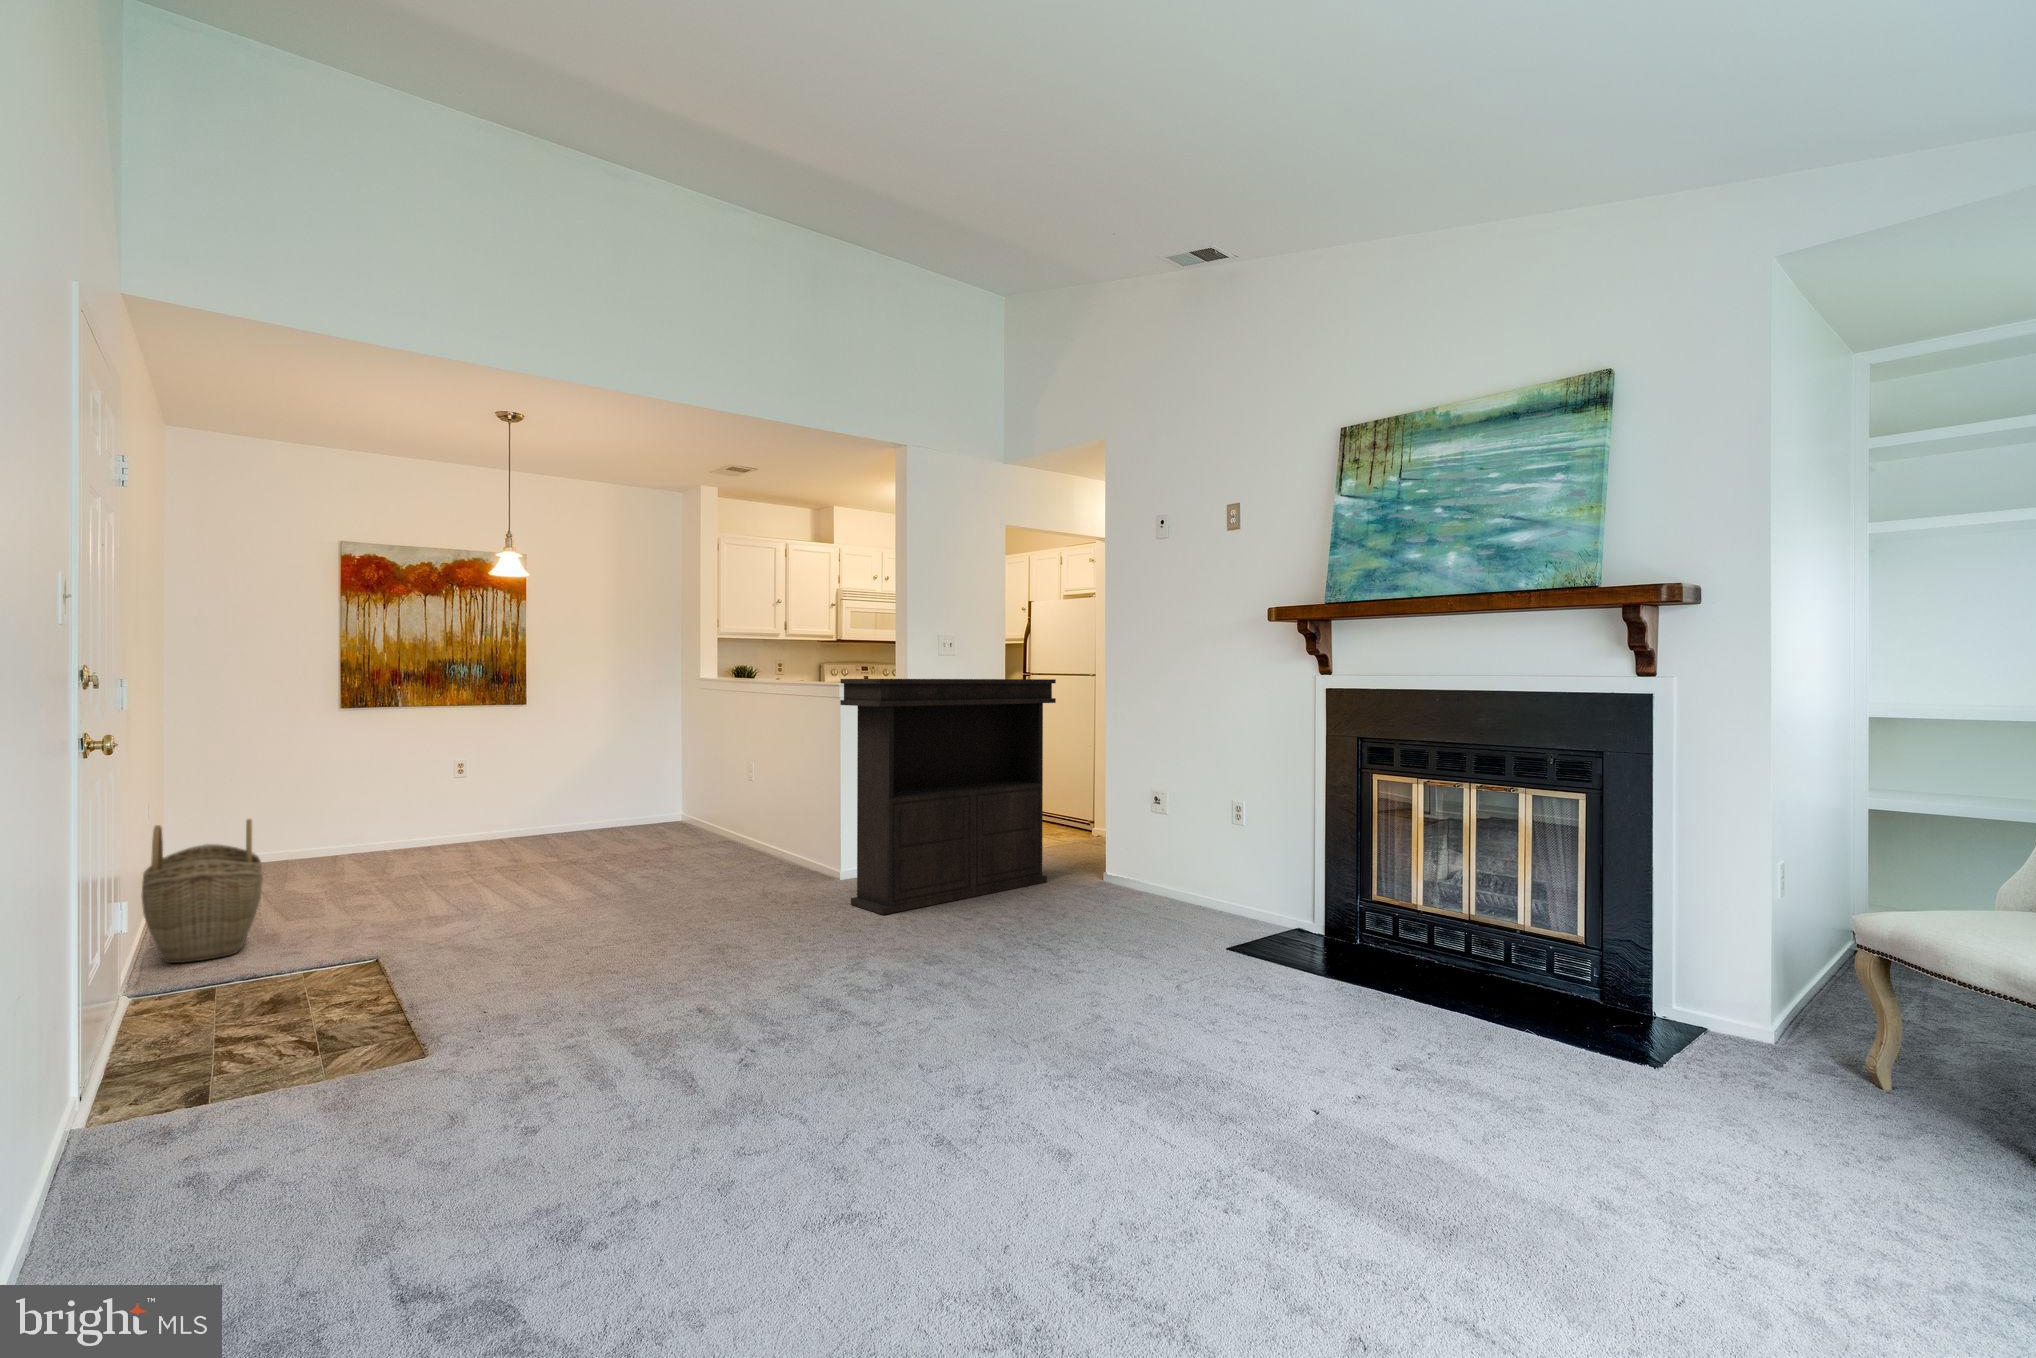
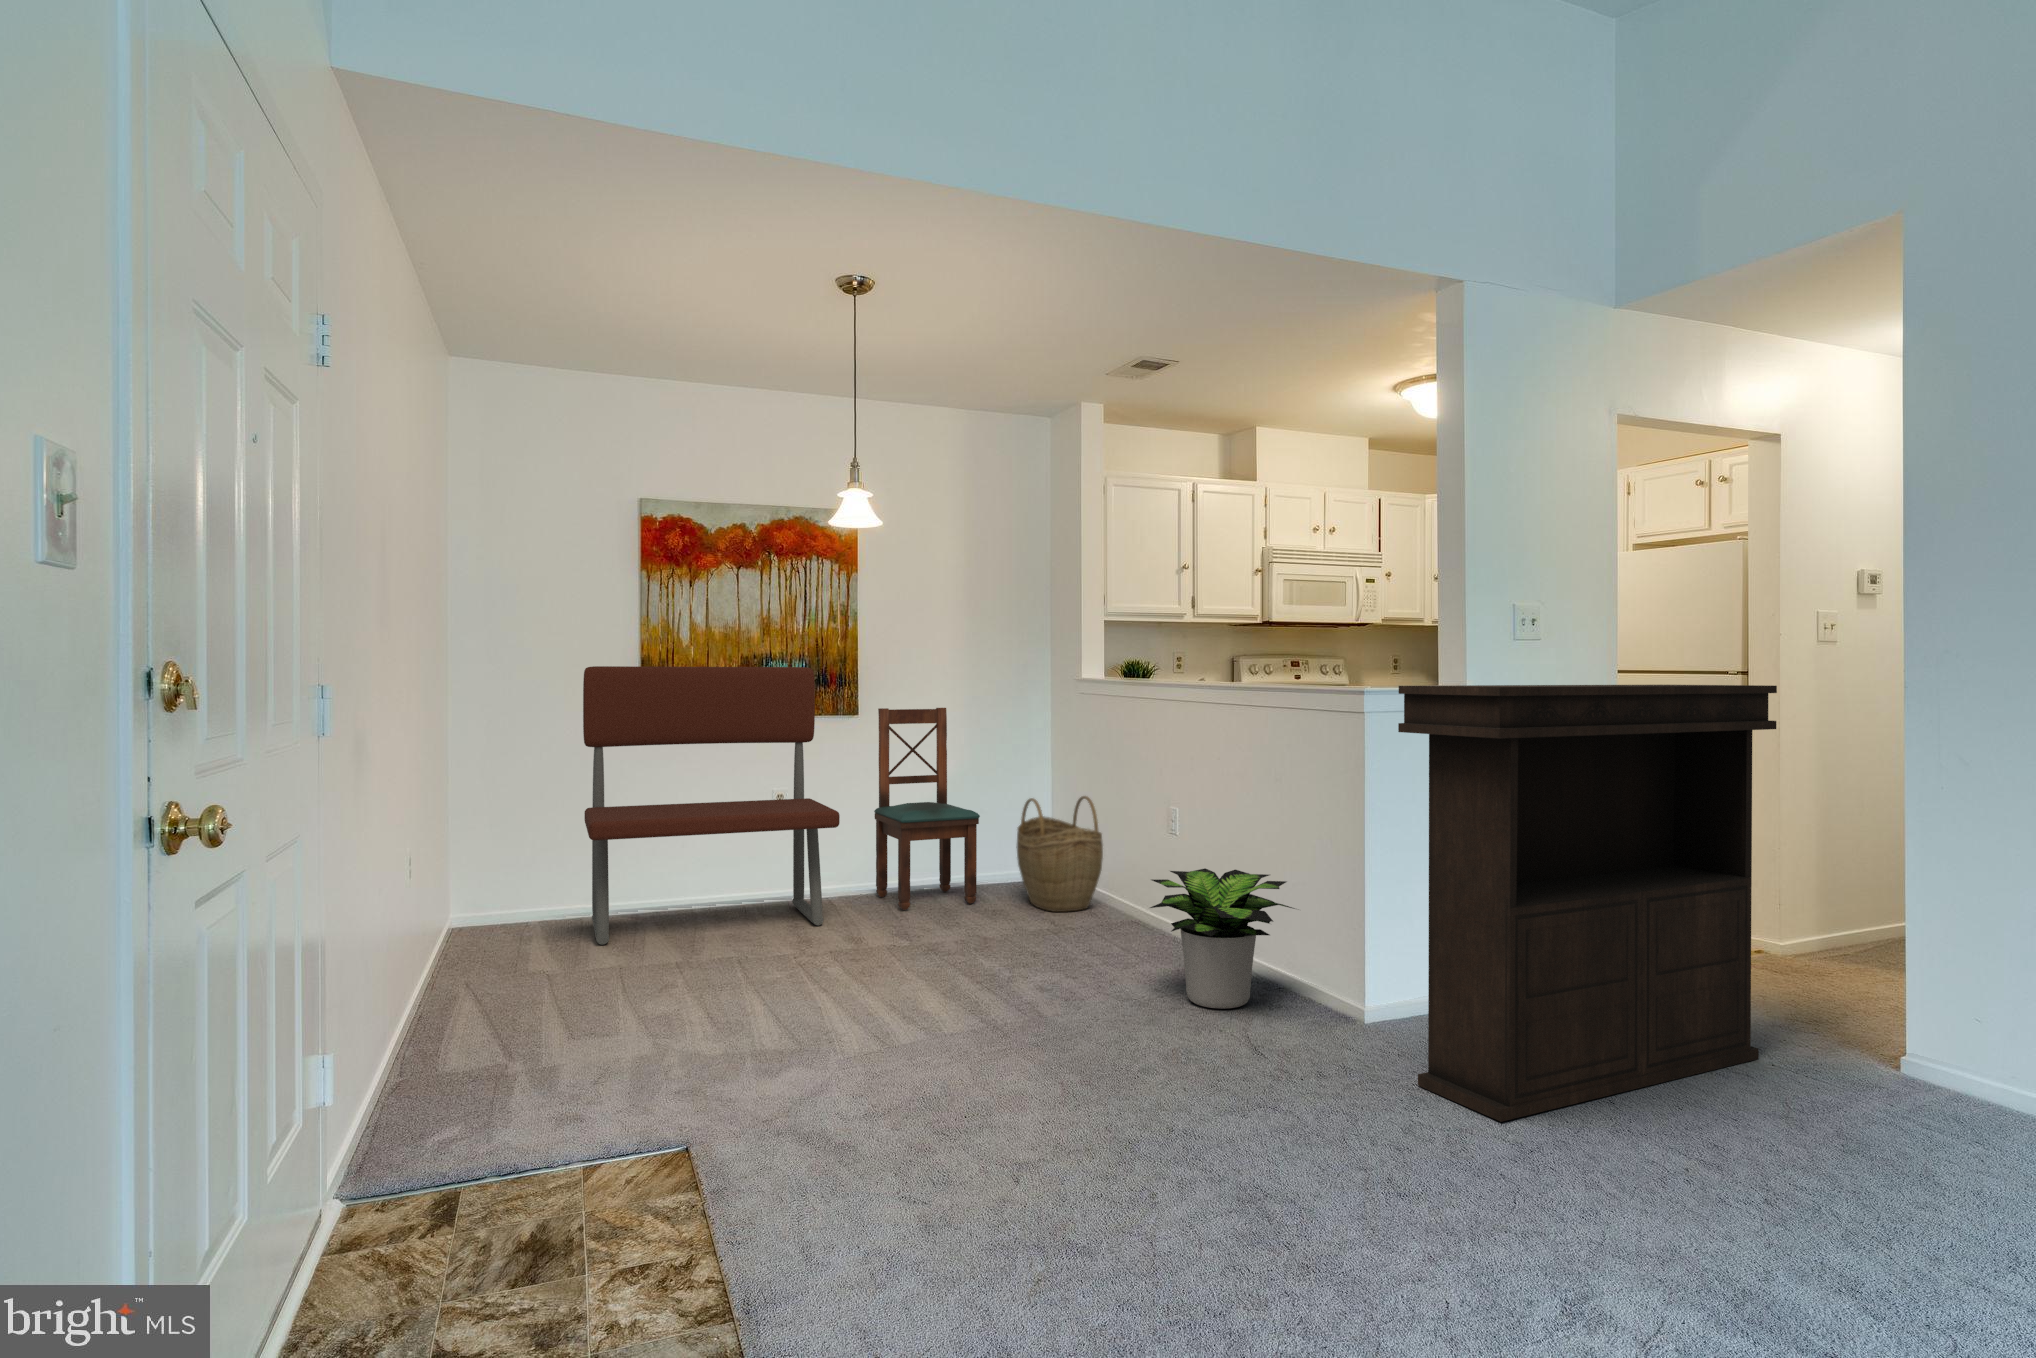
bench: none [289,668,505,875] -> present [583,666,840,945]
dining chair: none [539,699,621,844] -> present [874,708,980,910]
potted plant: none [714,797,814,880] -> present [1150,868,1295,1009]
woven basket: present [141,819,263,963] -> present [1016,796,1103,912]

